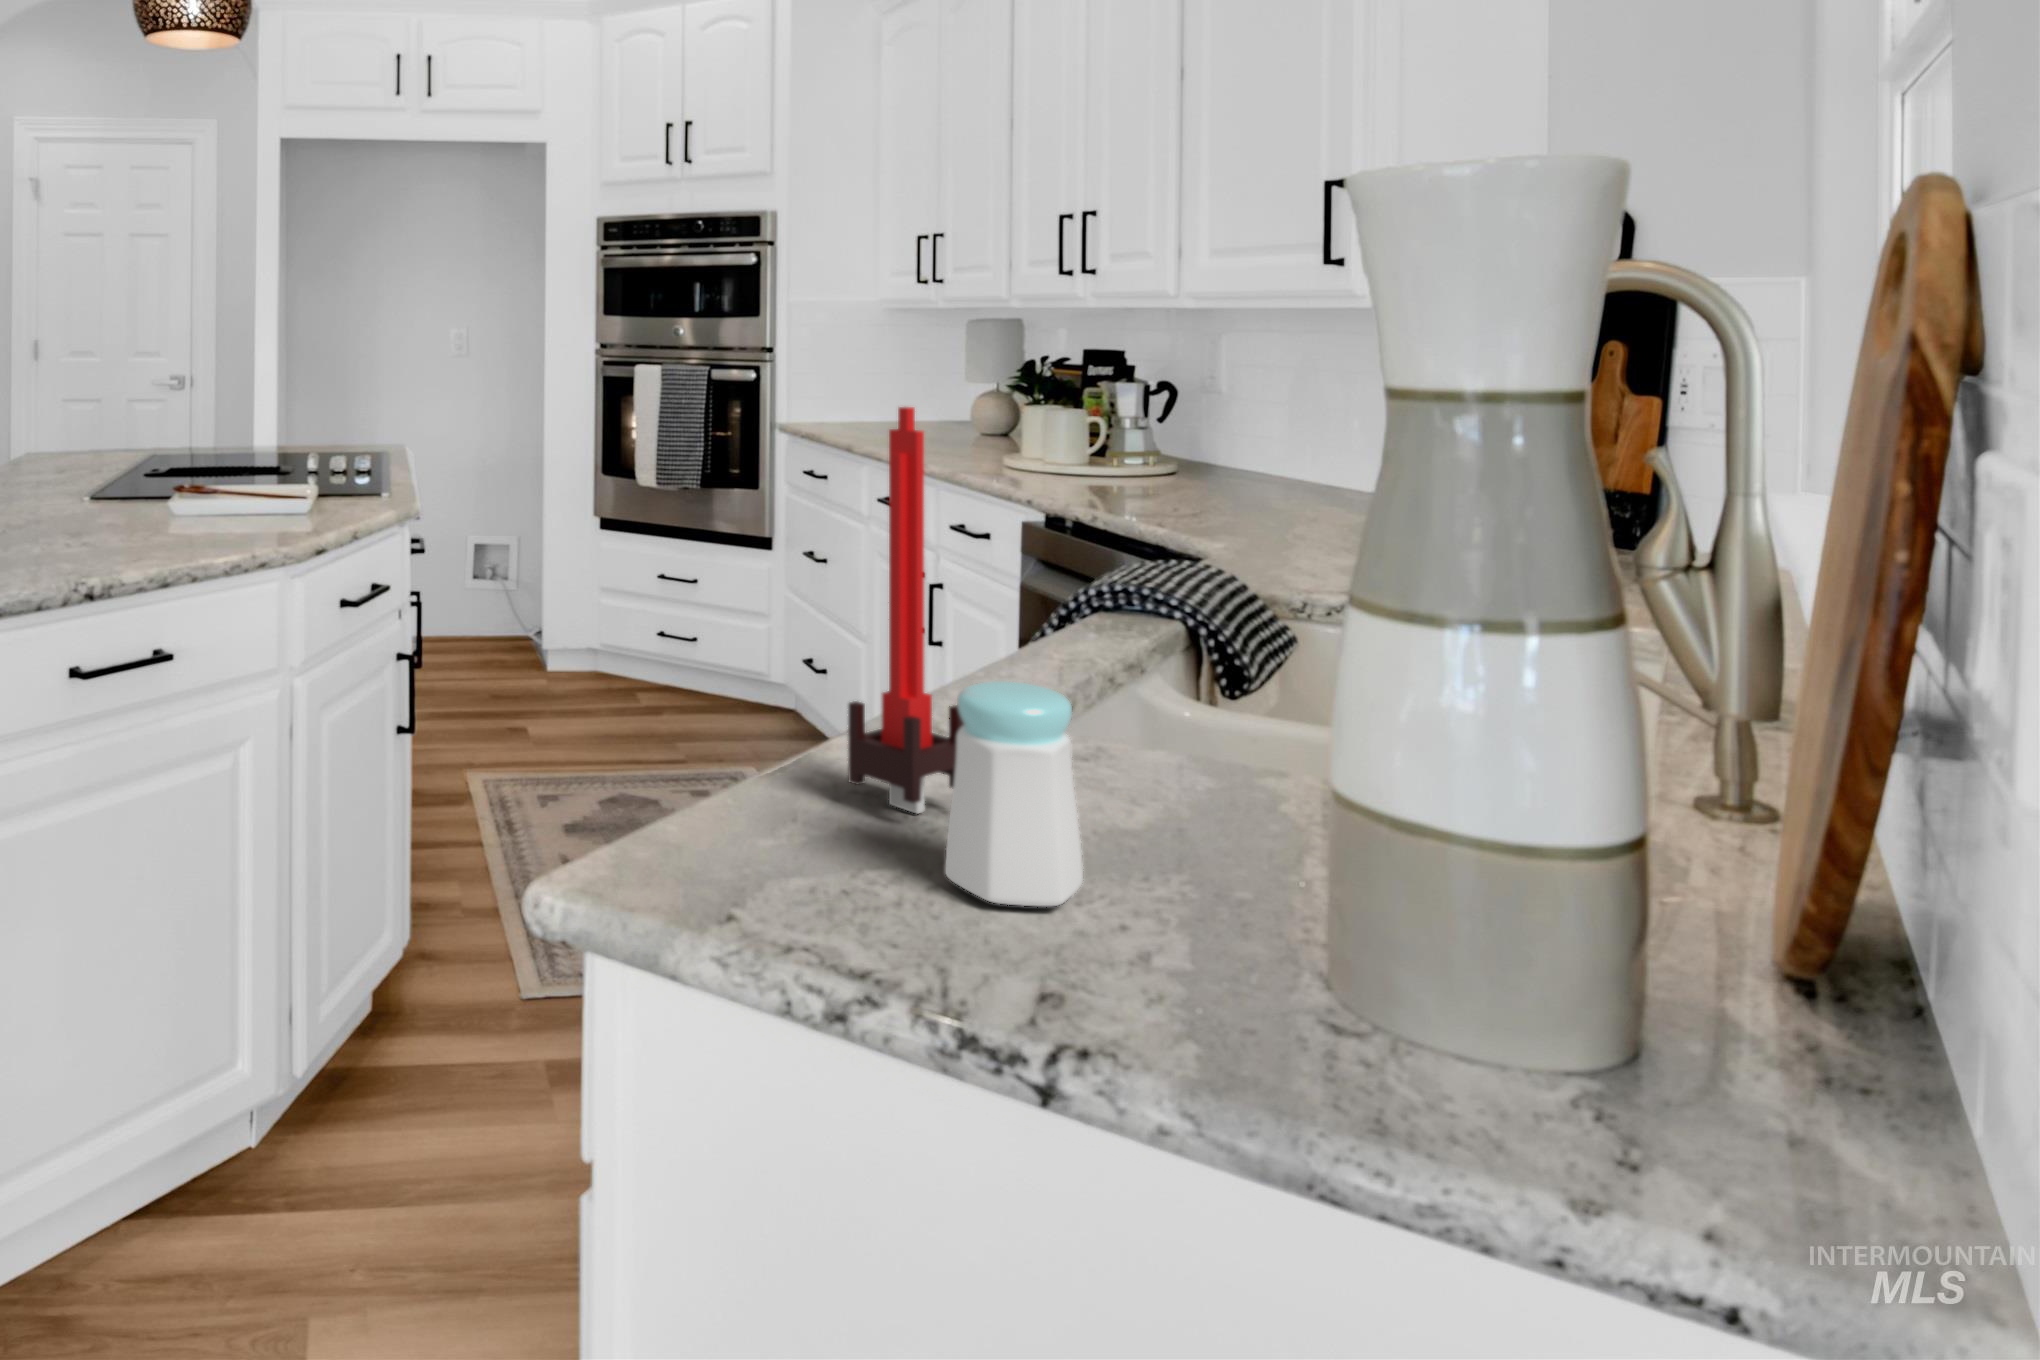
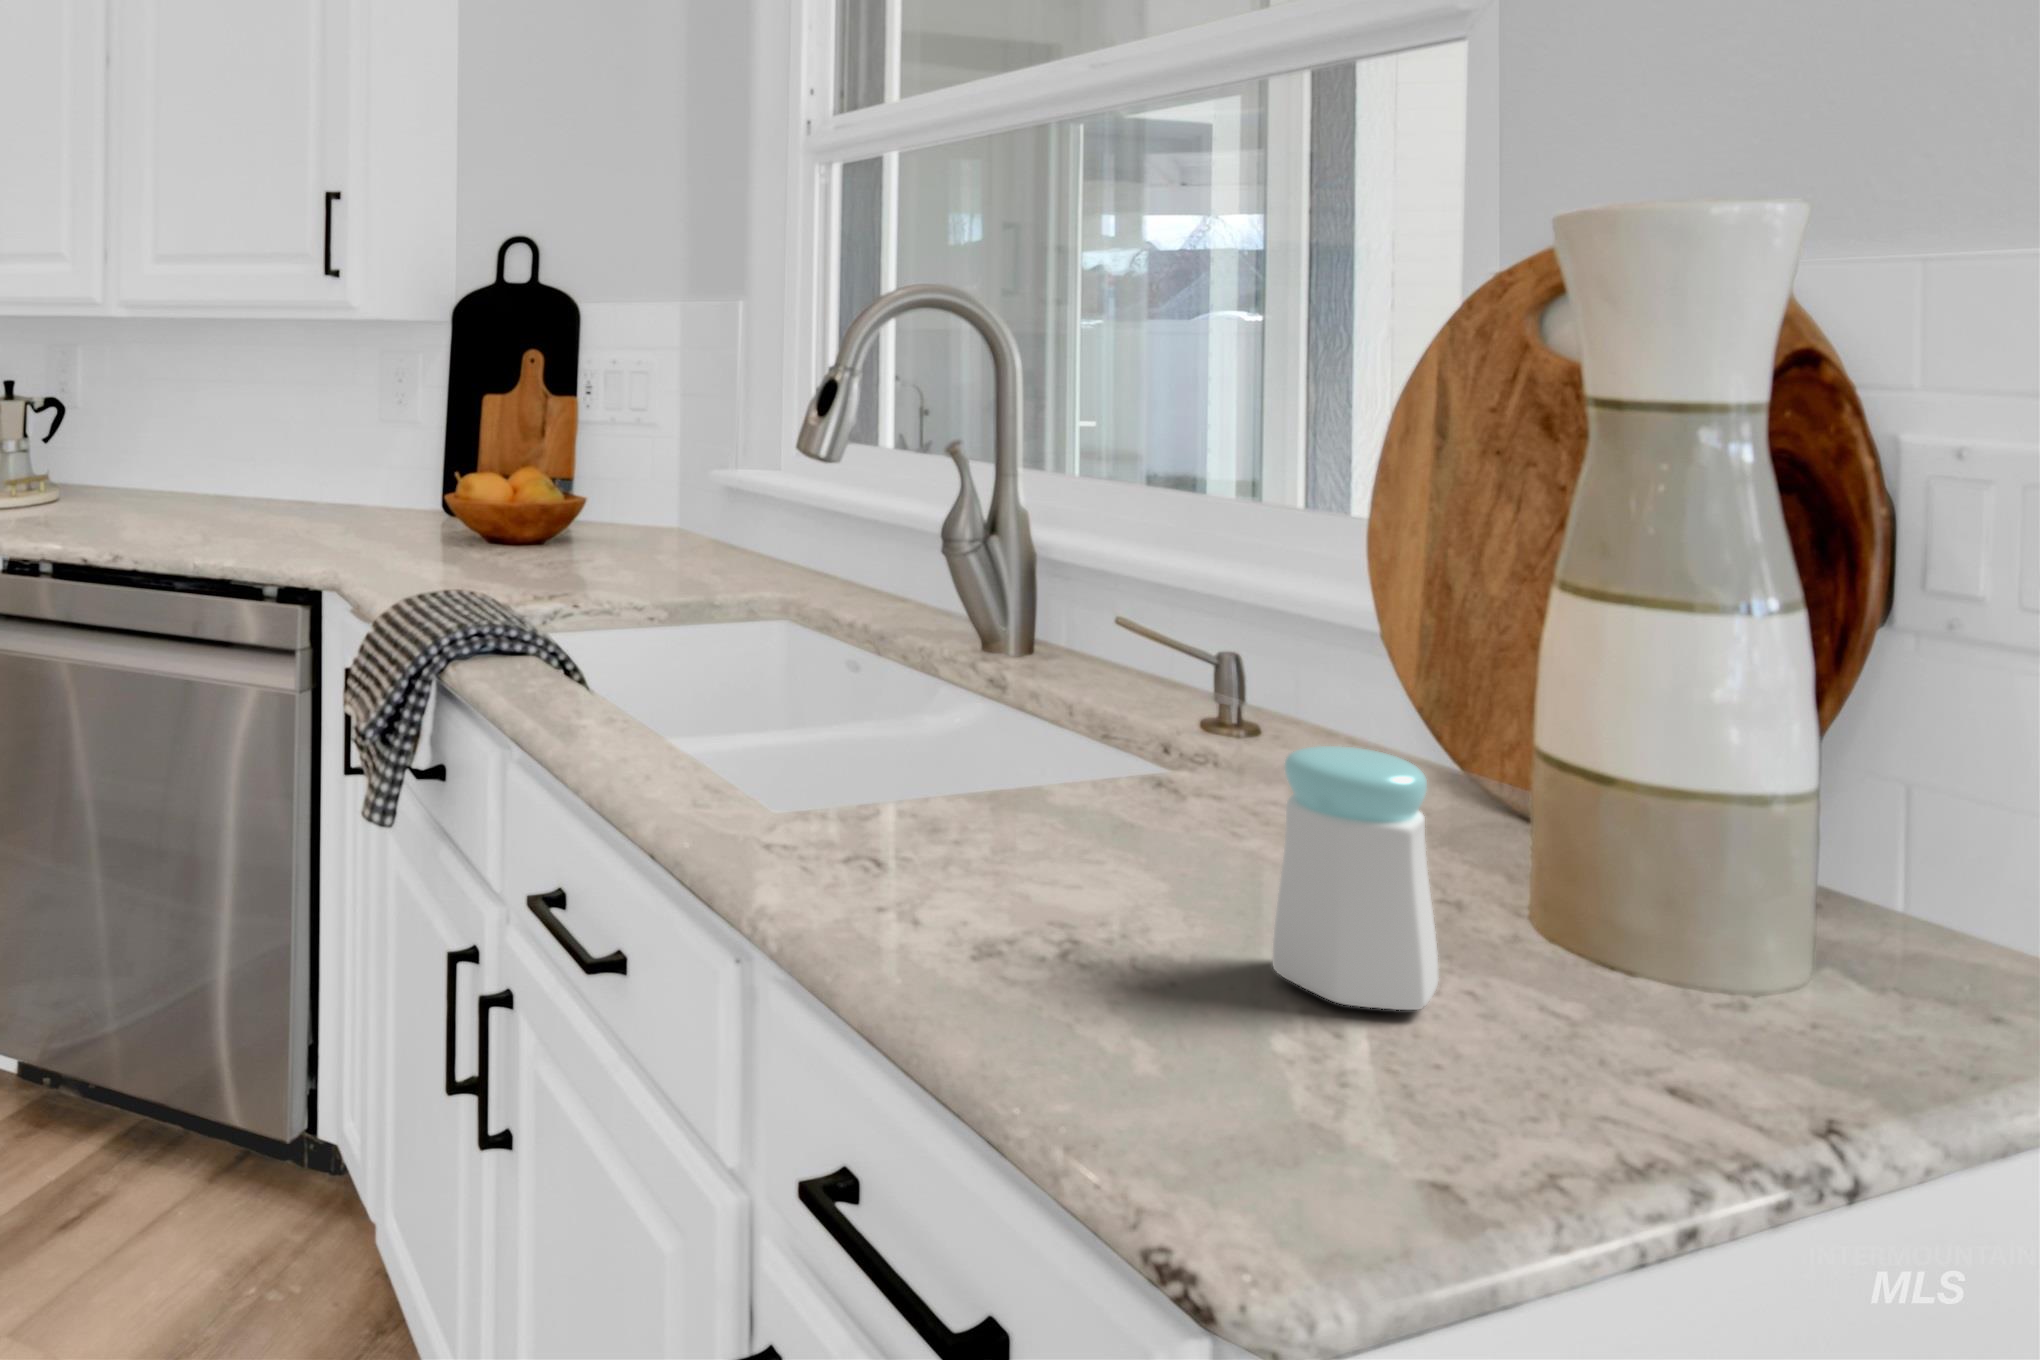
candle: present [848,407,964,813] -> none [983,439,1124,944]

